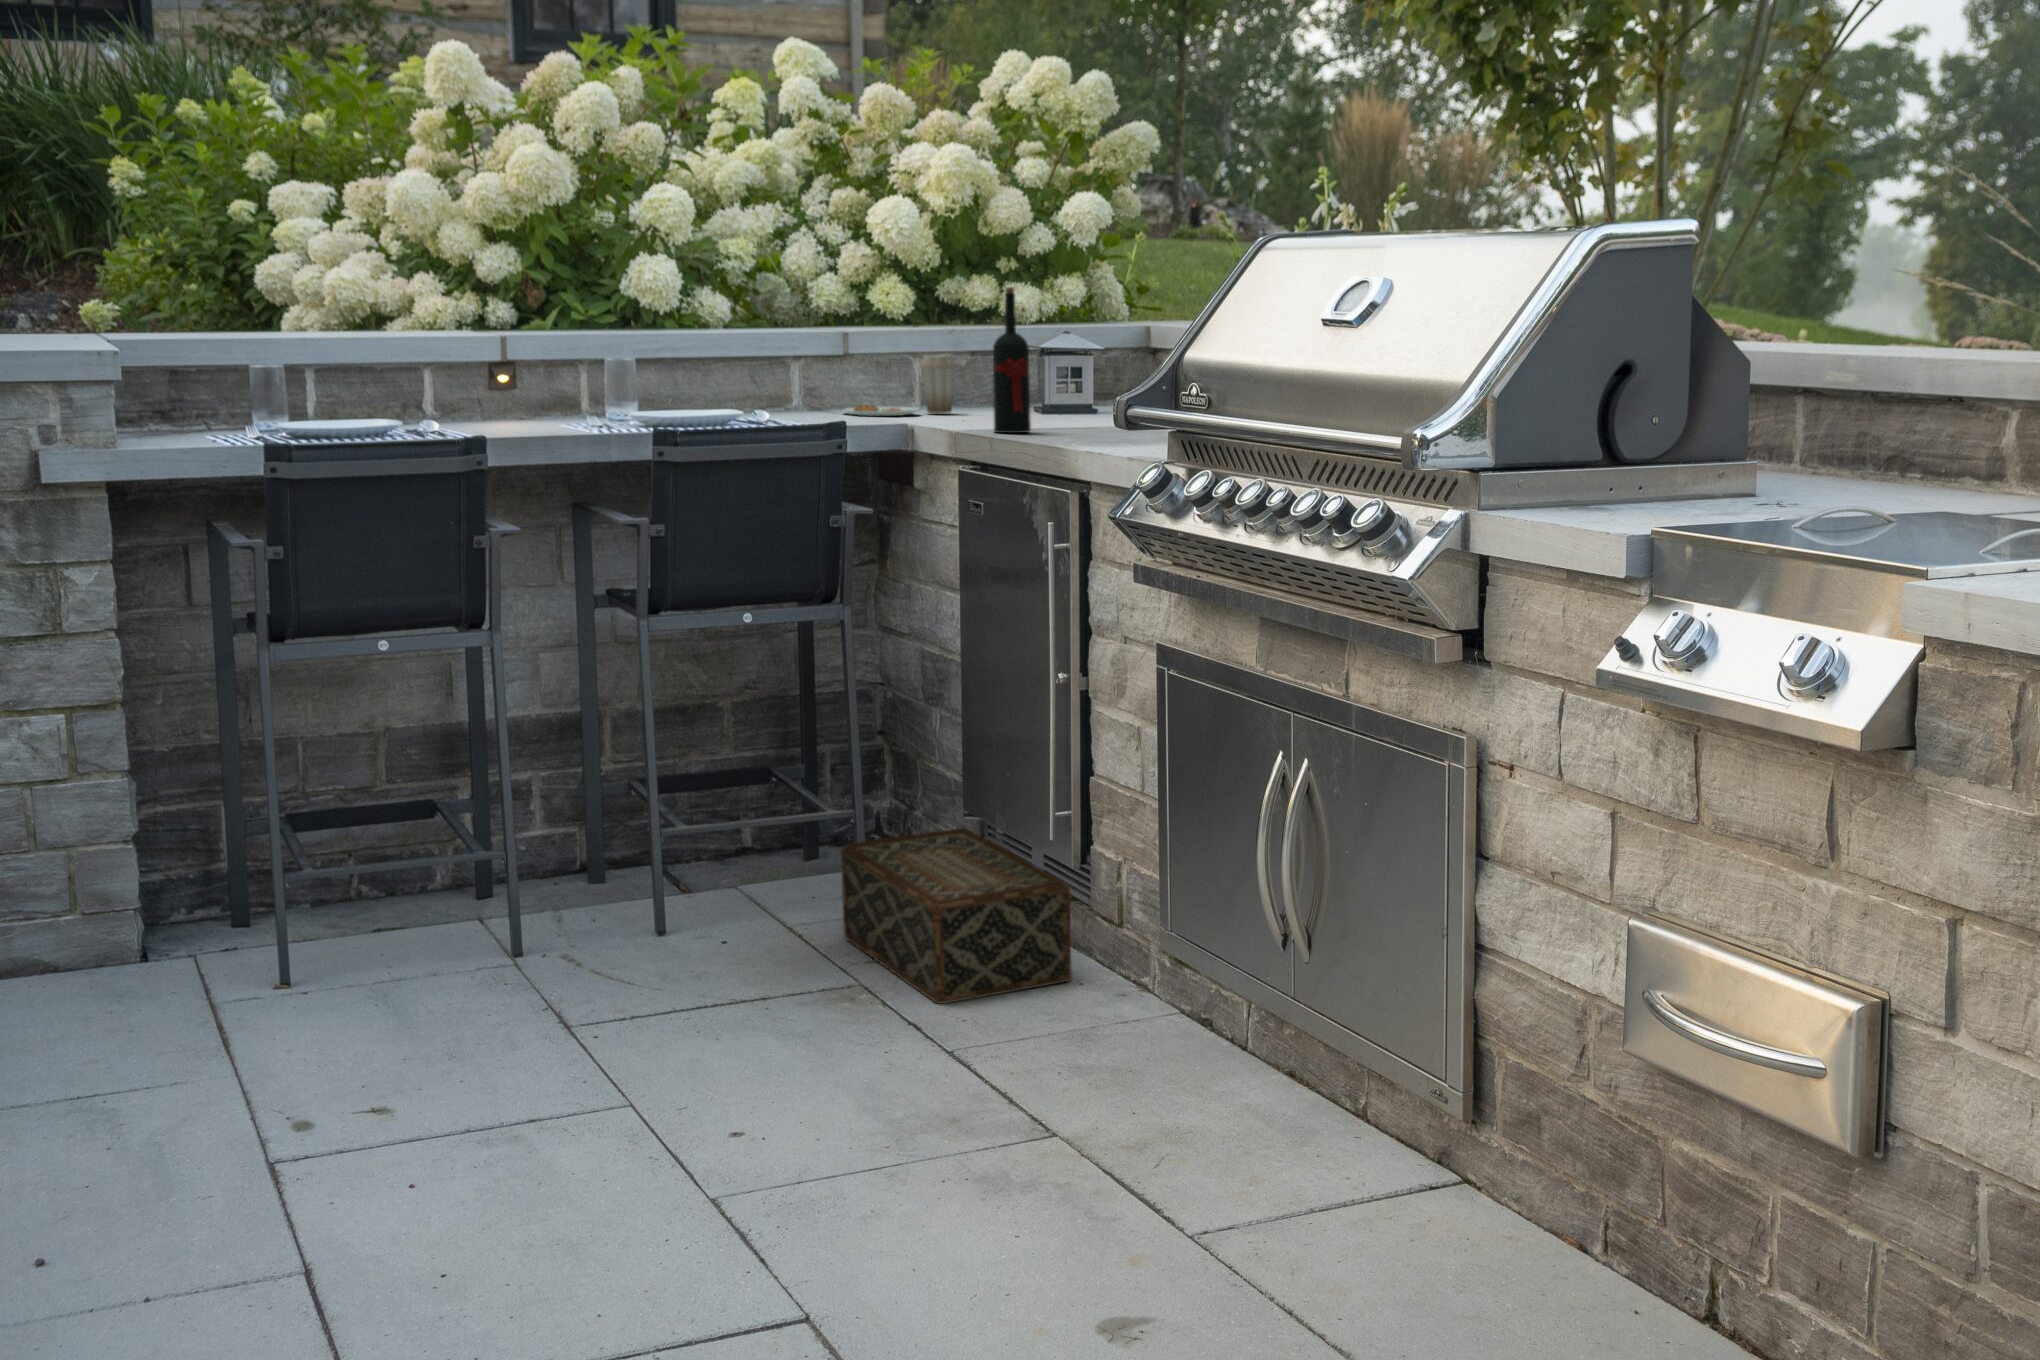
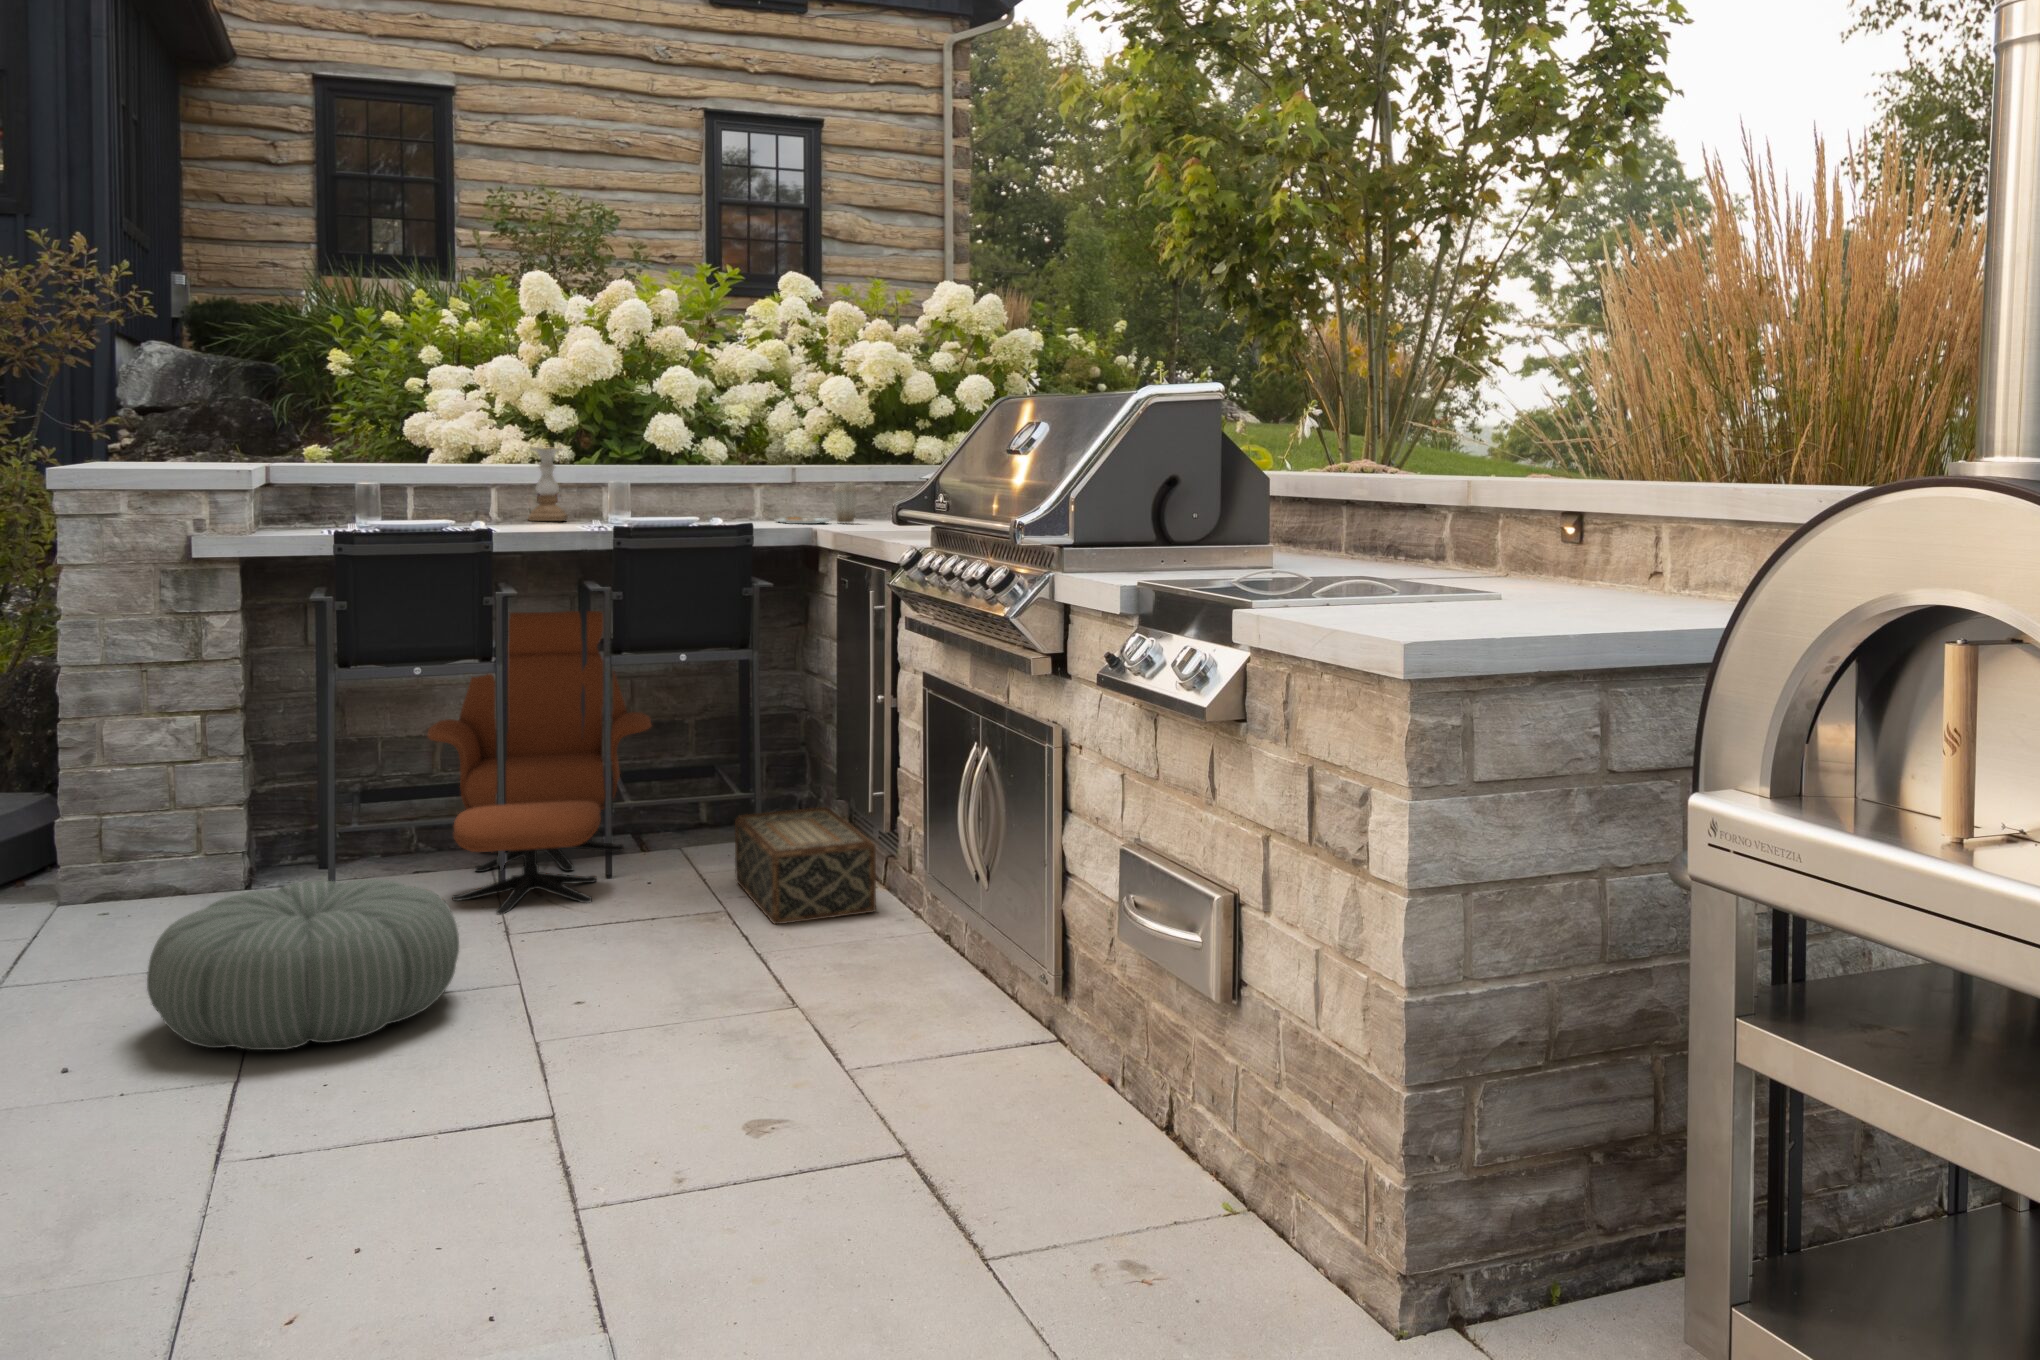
wine bottle: present [993,287,1031,433] -> none [856,434,882,533]
candle holder: none [485,309,540,419] -> present [528,447,568,521]
lounge chair: none [374,550,690,1000] -> present [428,611,652,915]
pouf: none [128,965,562,1229] -> present [147,879,459,1050]

